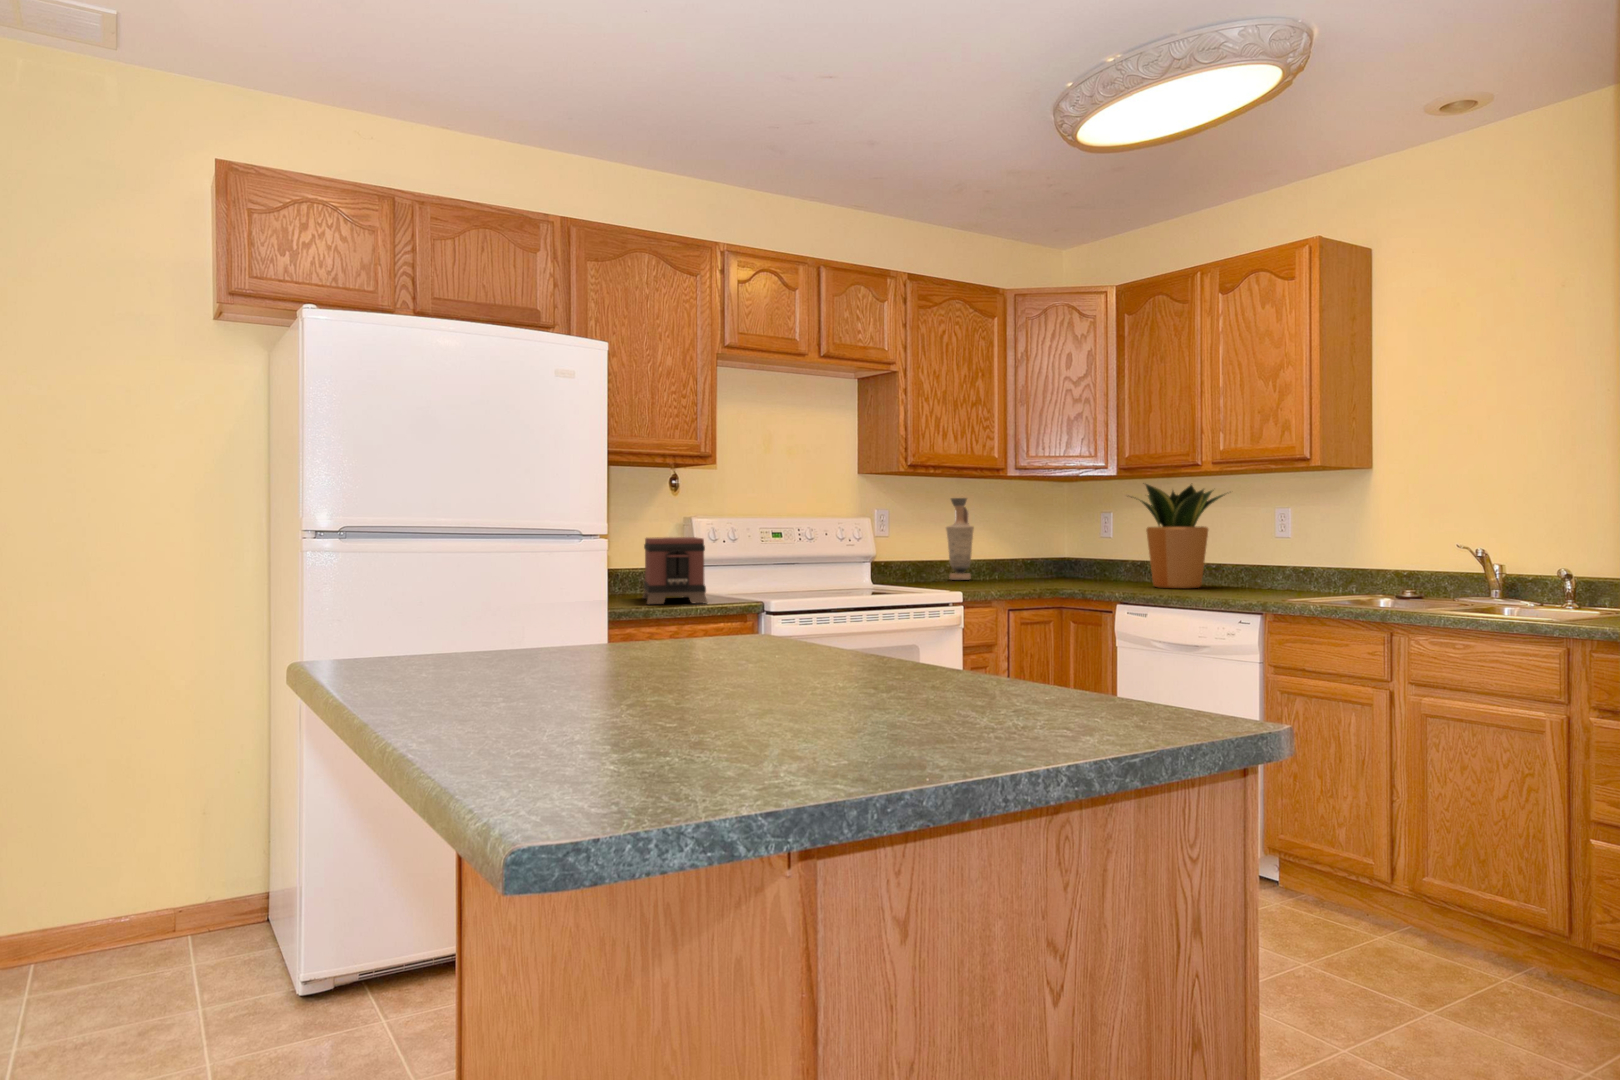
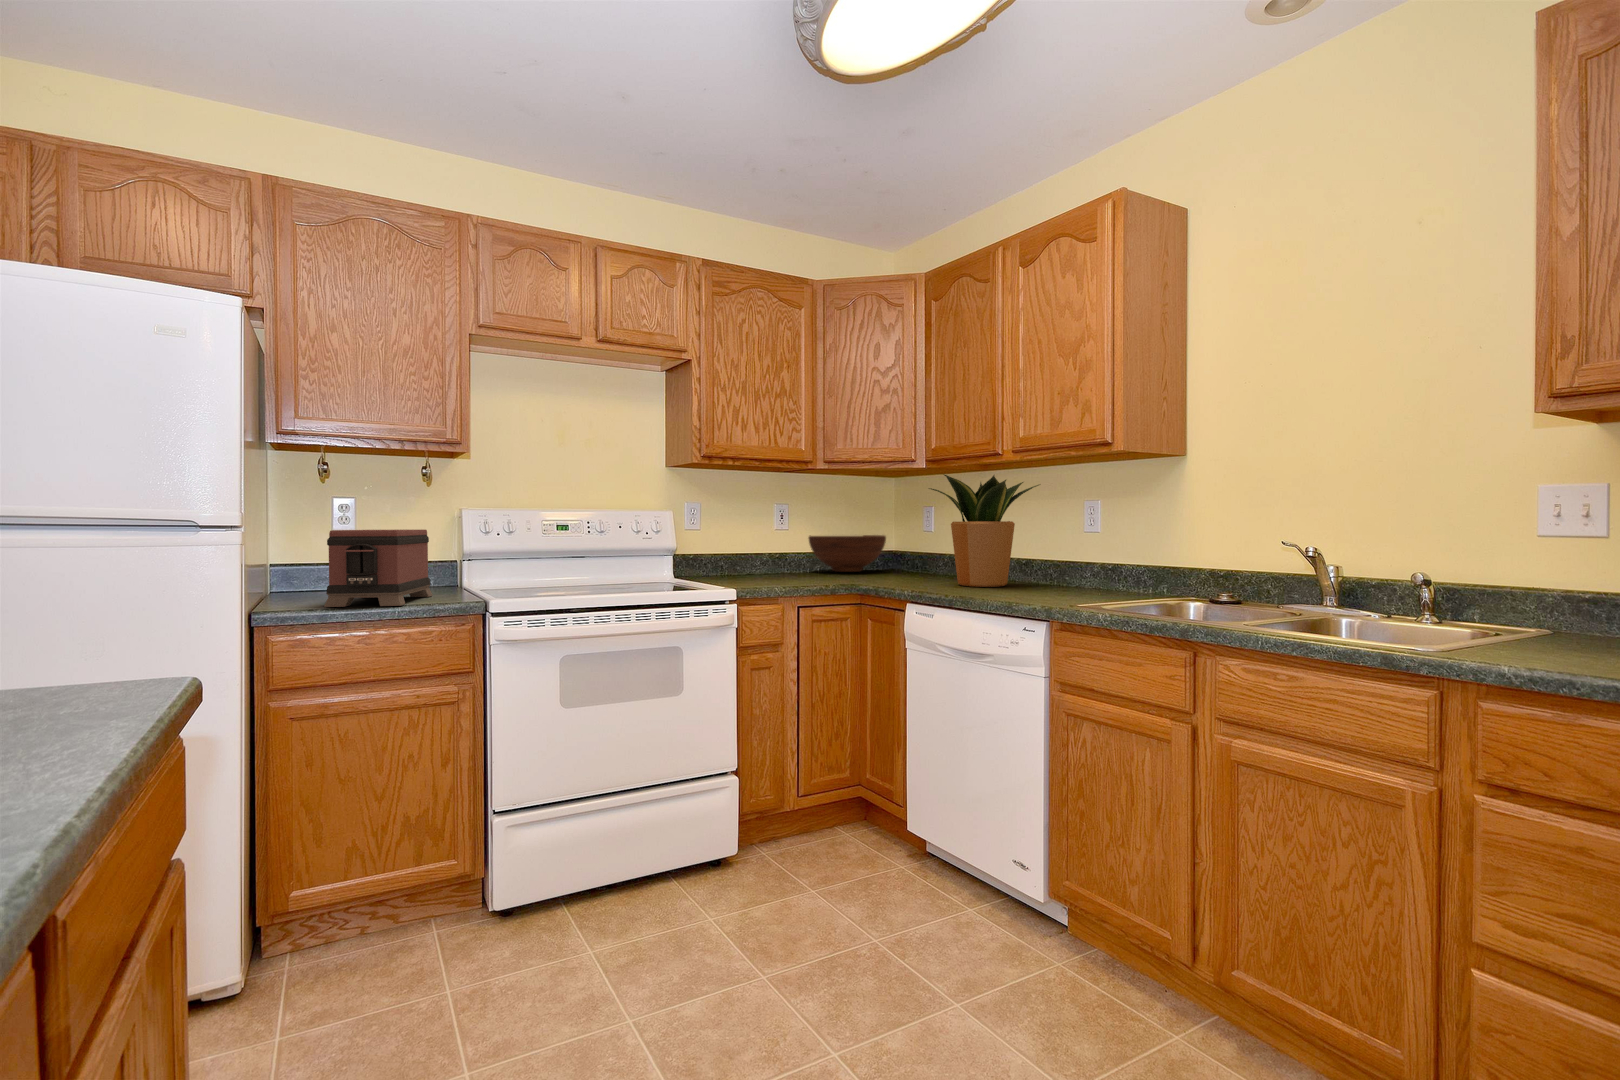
vase: present [946,498,974,580] -> none [763,492,792,575]
fruit bowl: none [982,540,1062,577] -> present [809,535,886,572]

